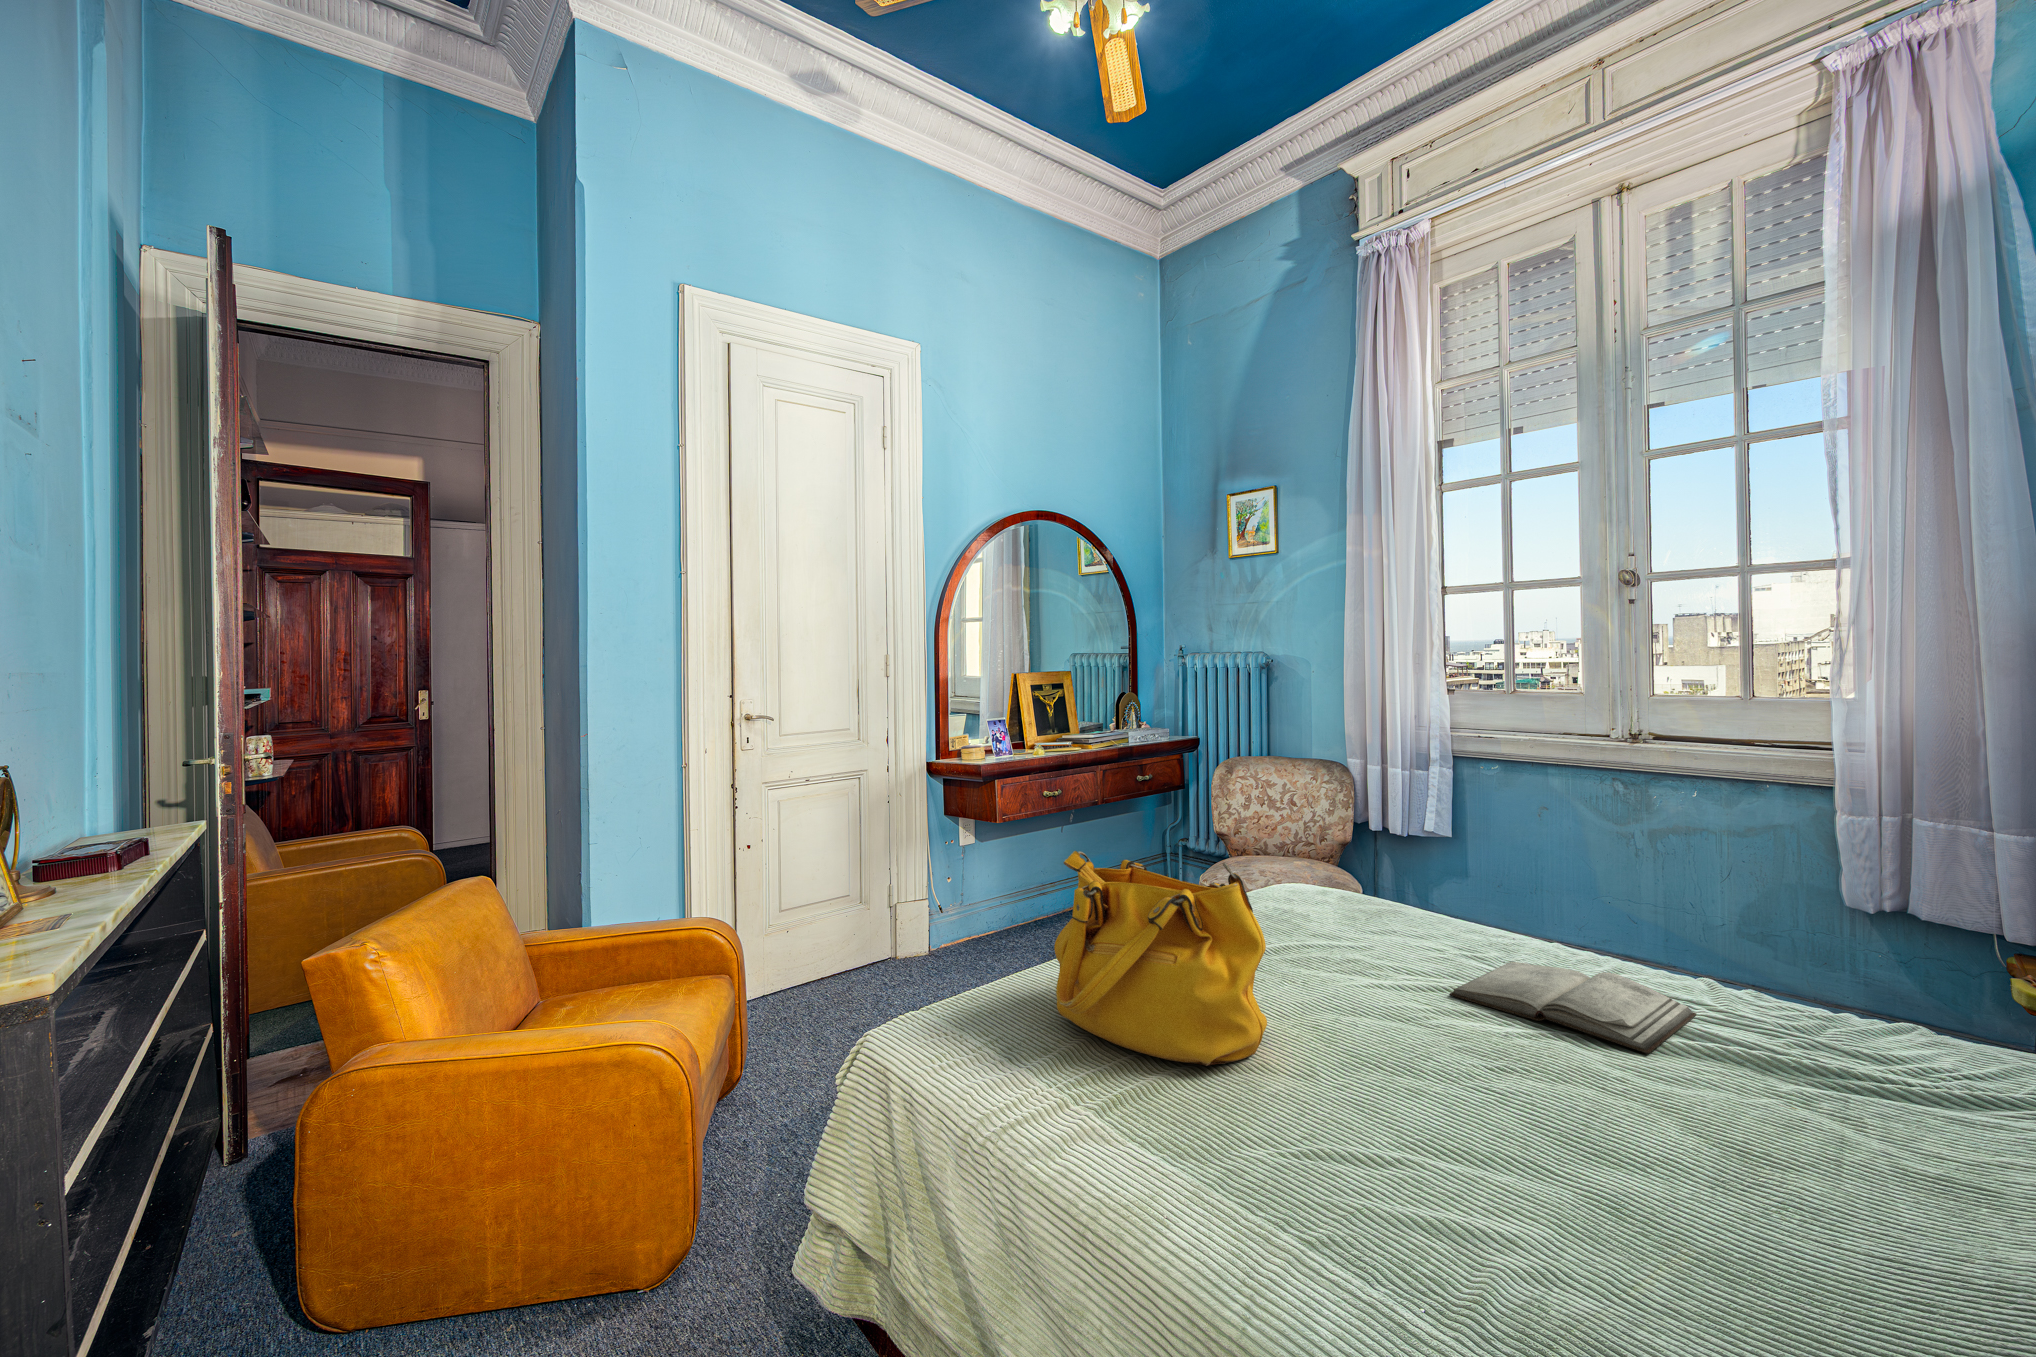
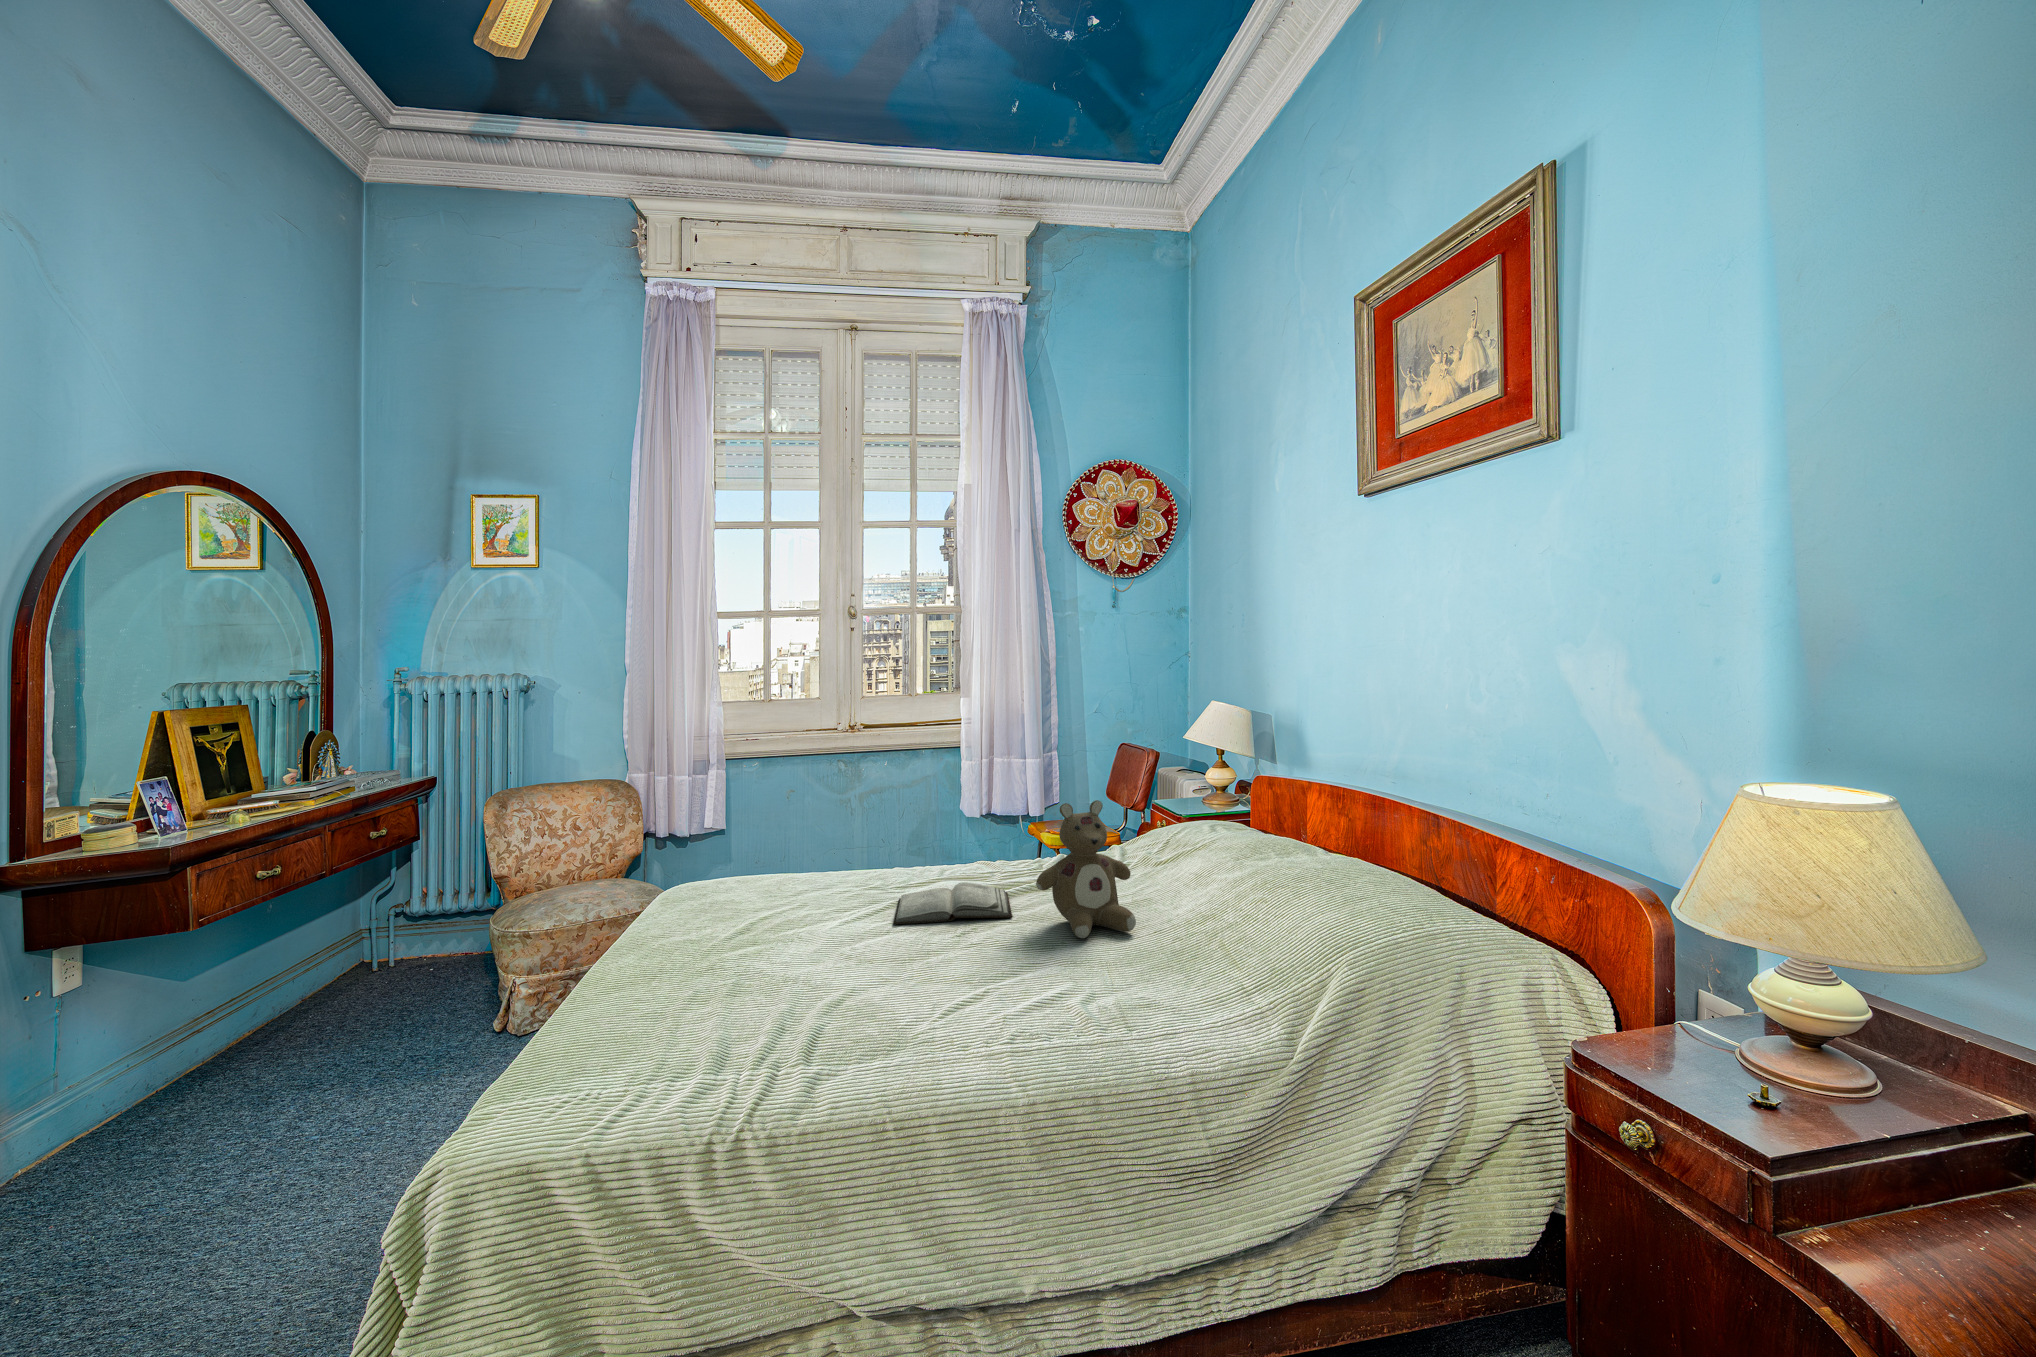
handbag: present [1054,851,1267,1066] -> none [644,857,849,1034]
stuffed bear: none [1674,886,1935,1179] -> present [1036,800,1136,938]

